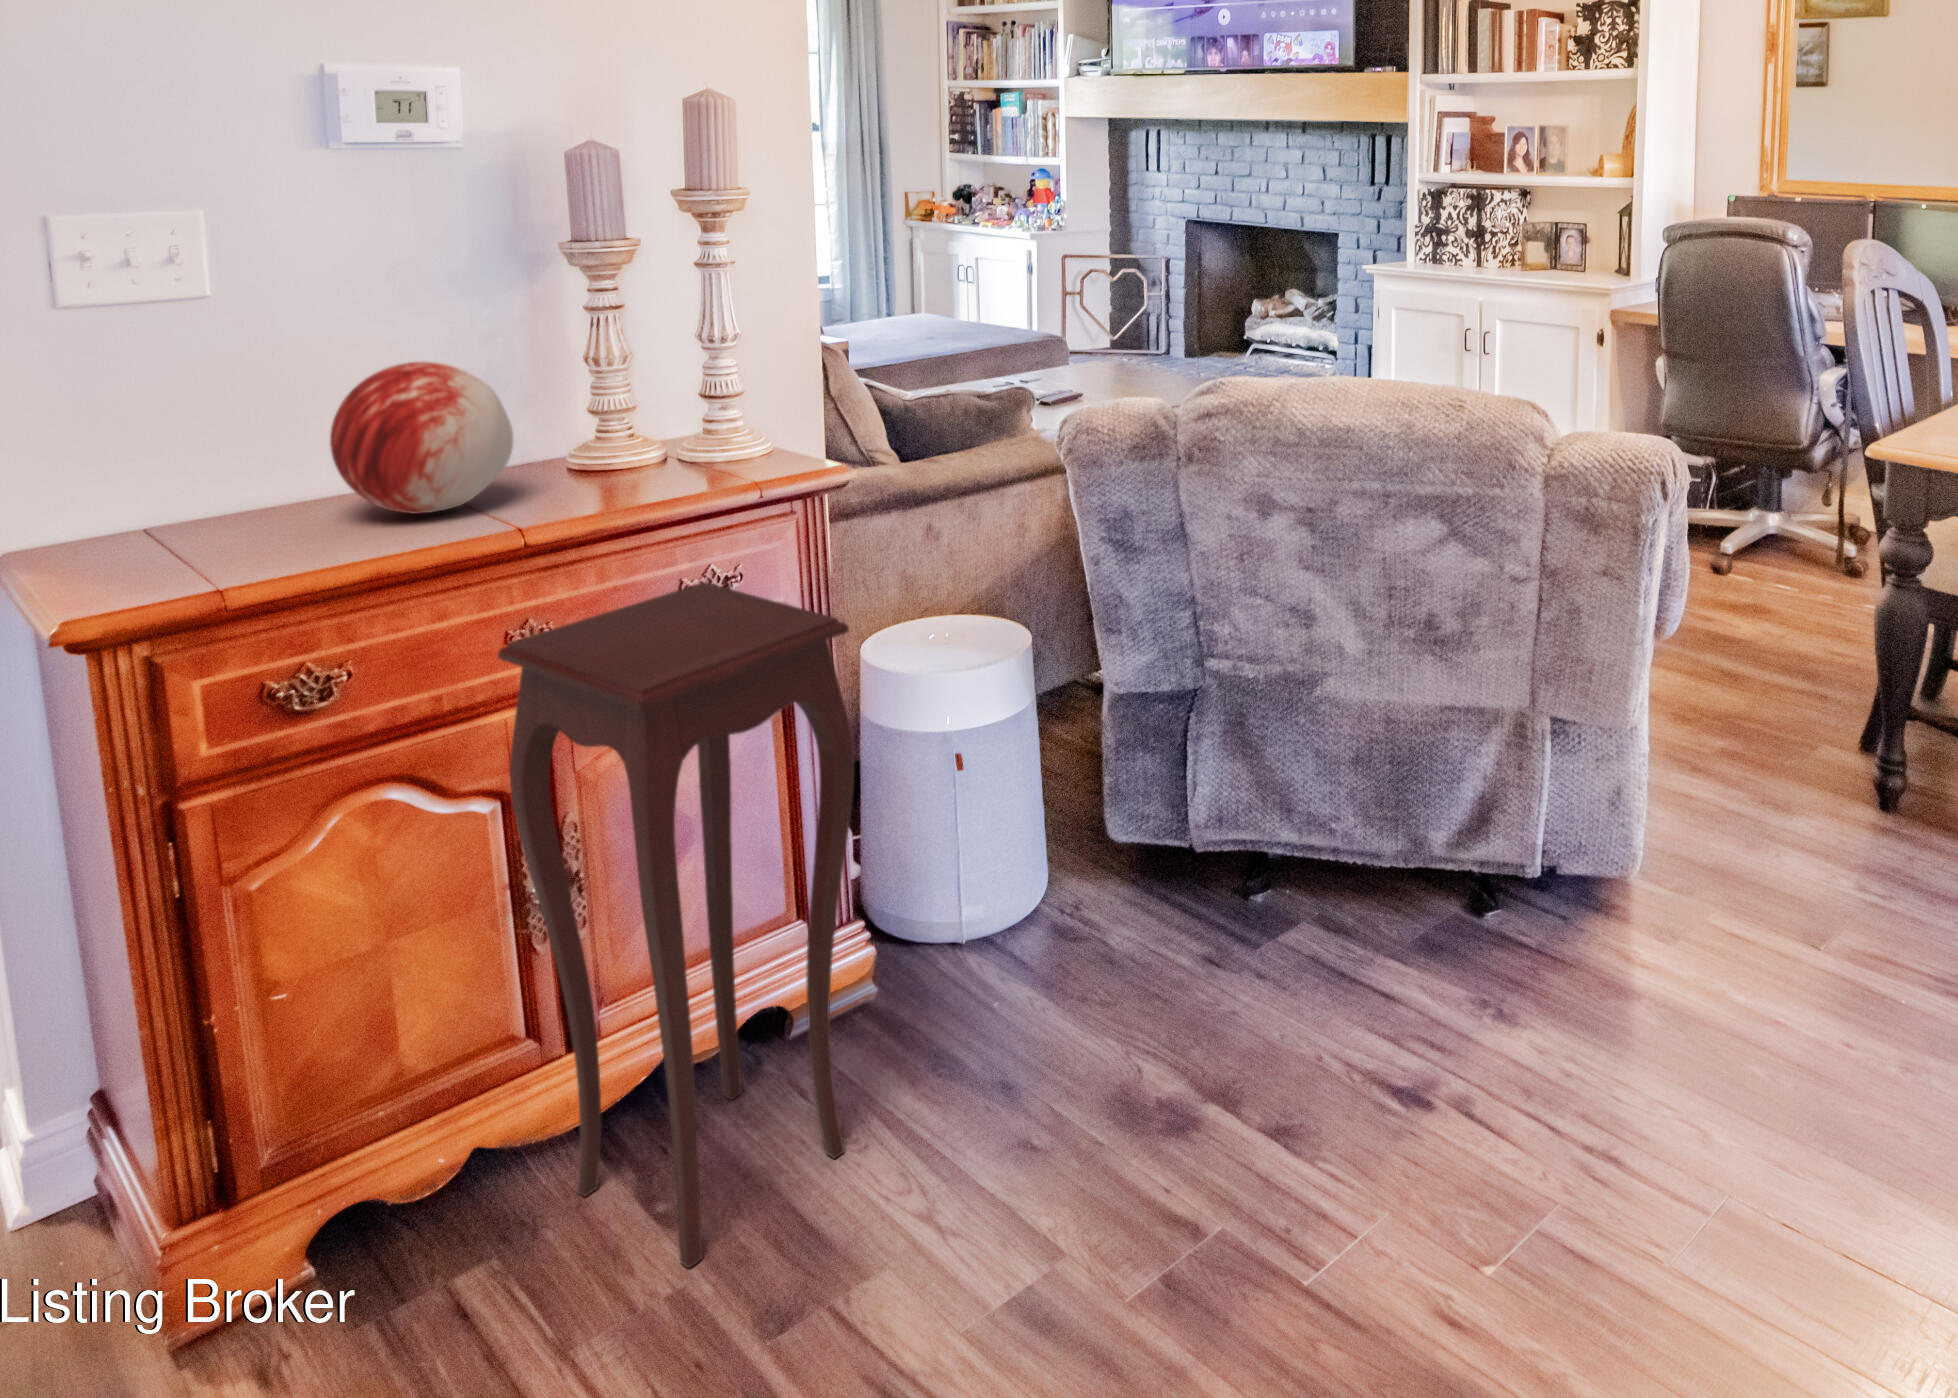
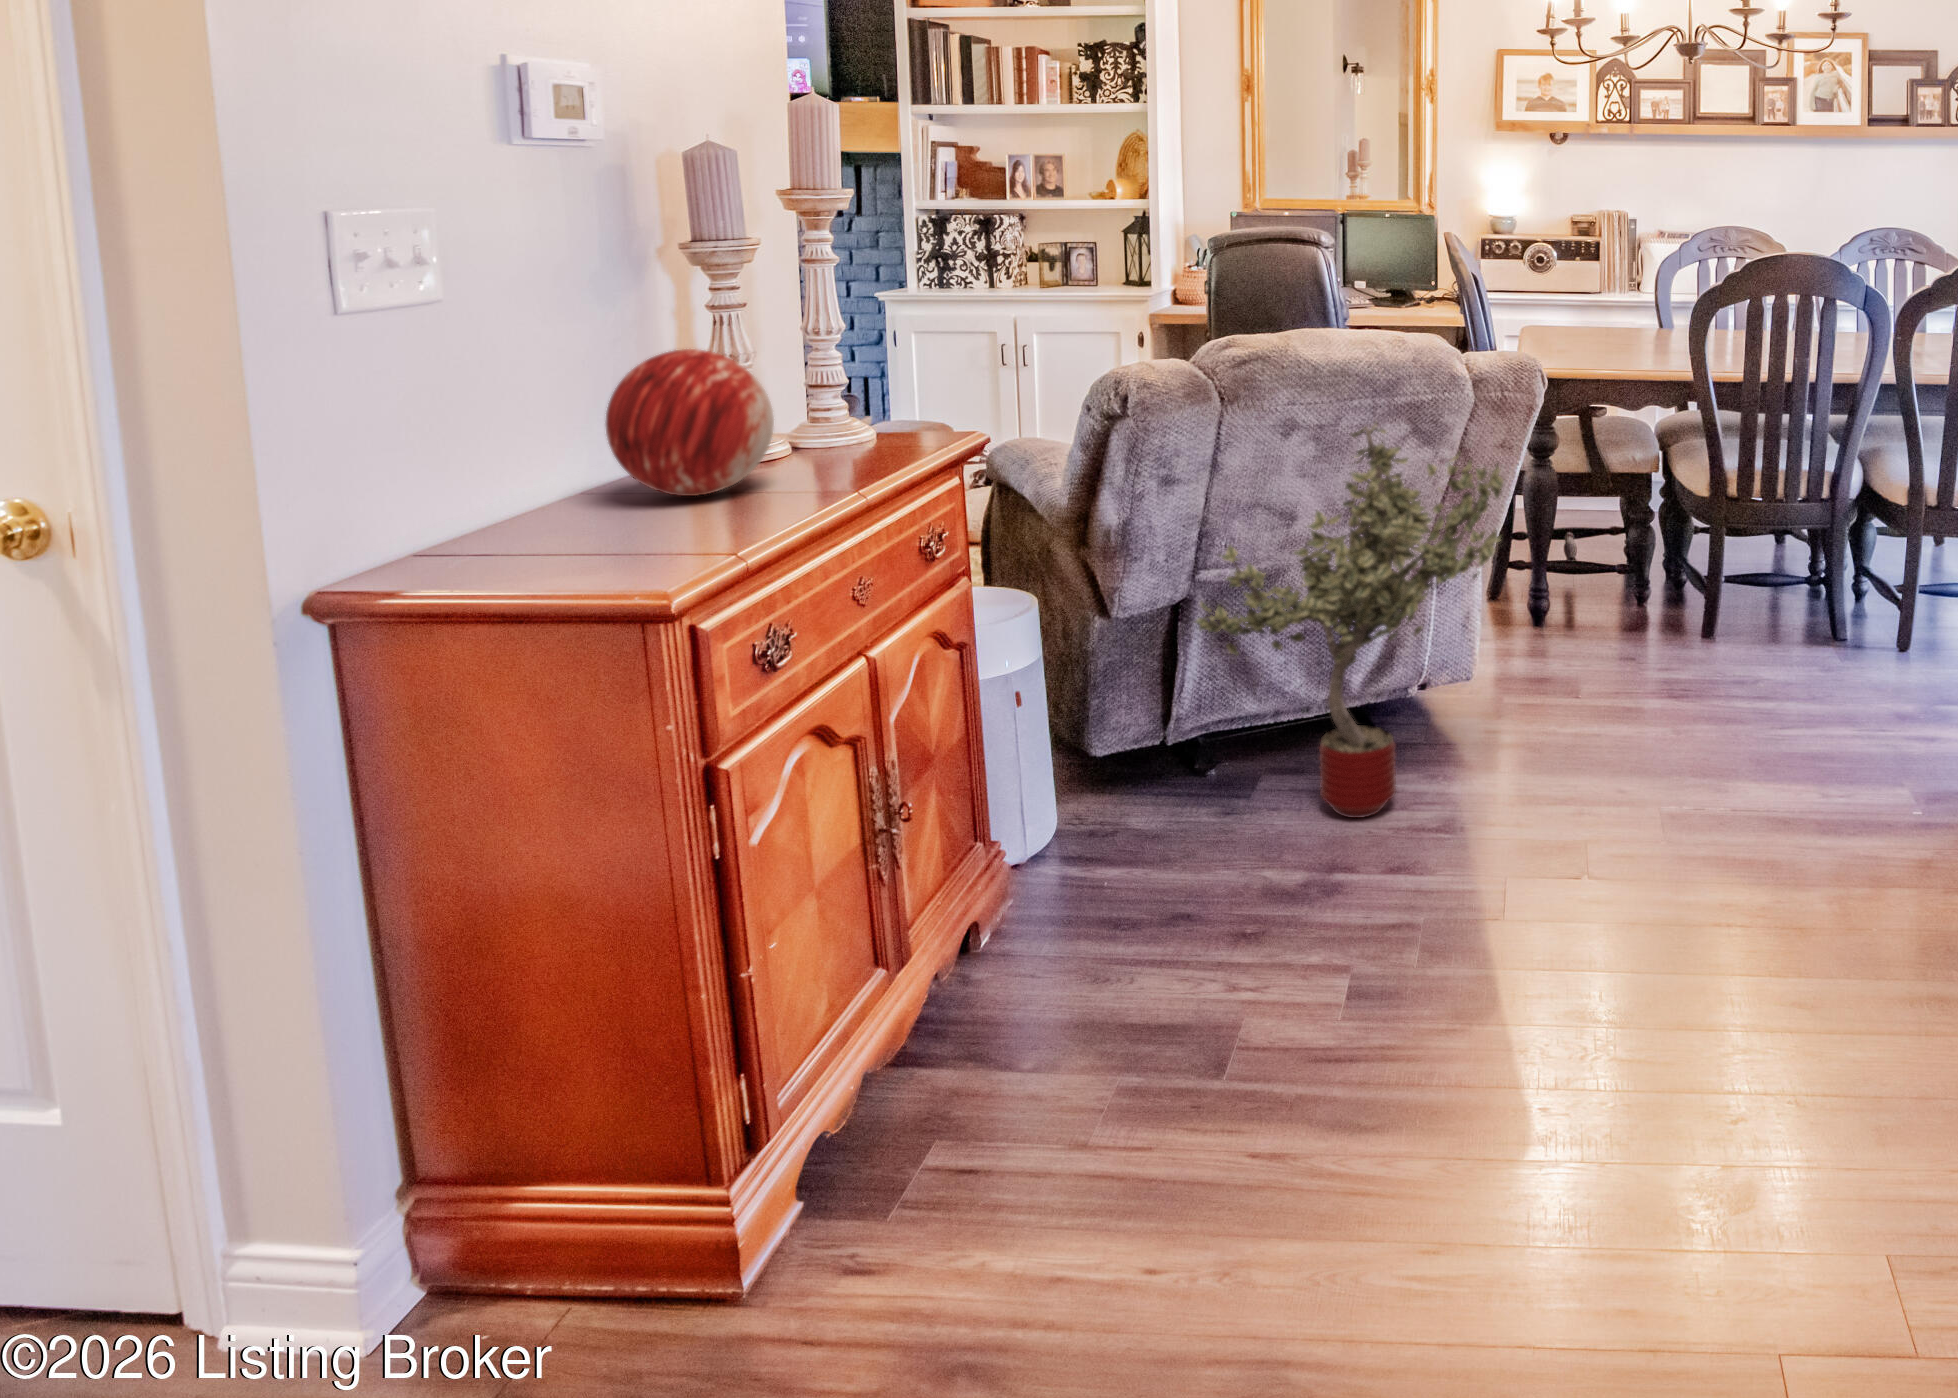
potted tree: none [1130,505,1560,1035] -> present [1195,421,1503,818]
side table: present [498,582,854,1268] -> none [877,527,1124,1075]

